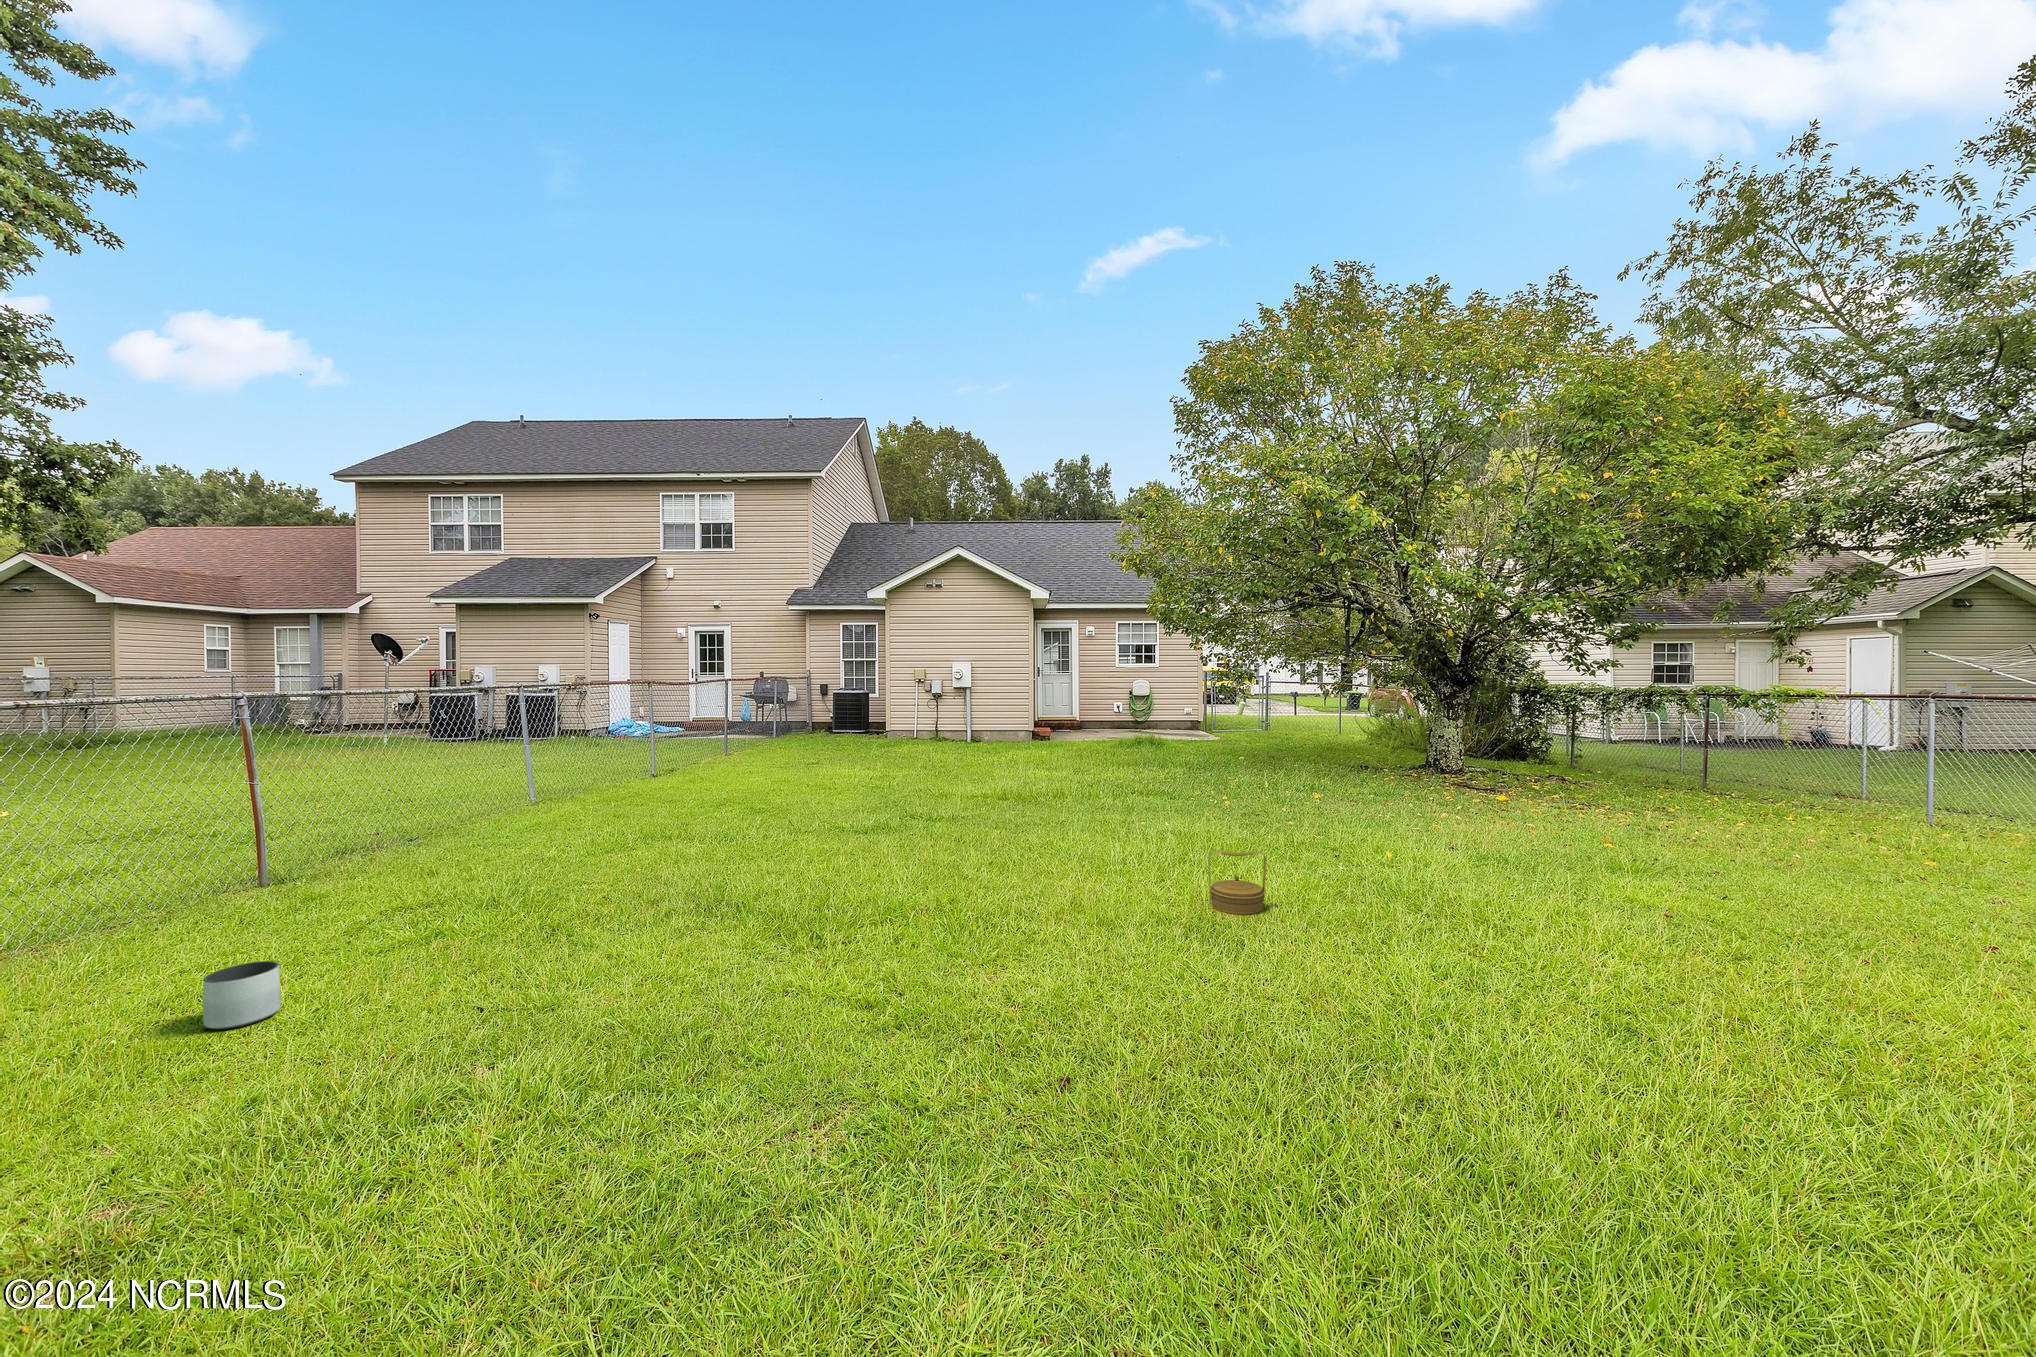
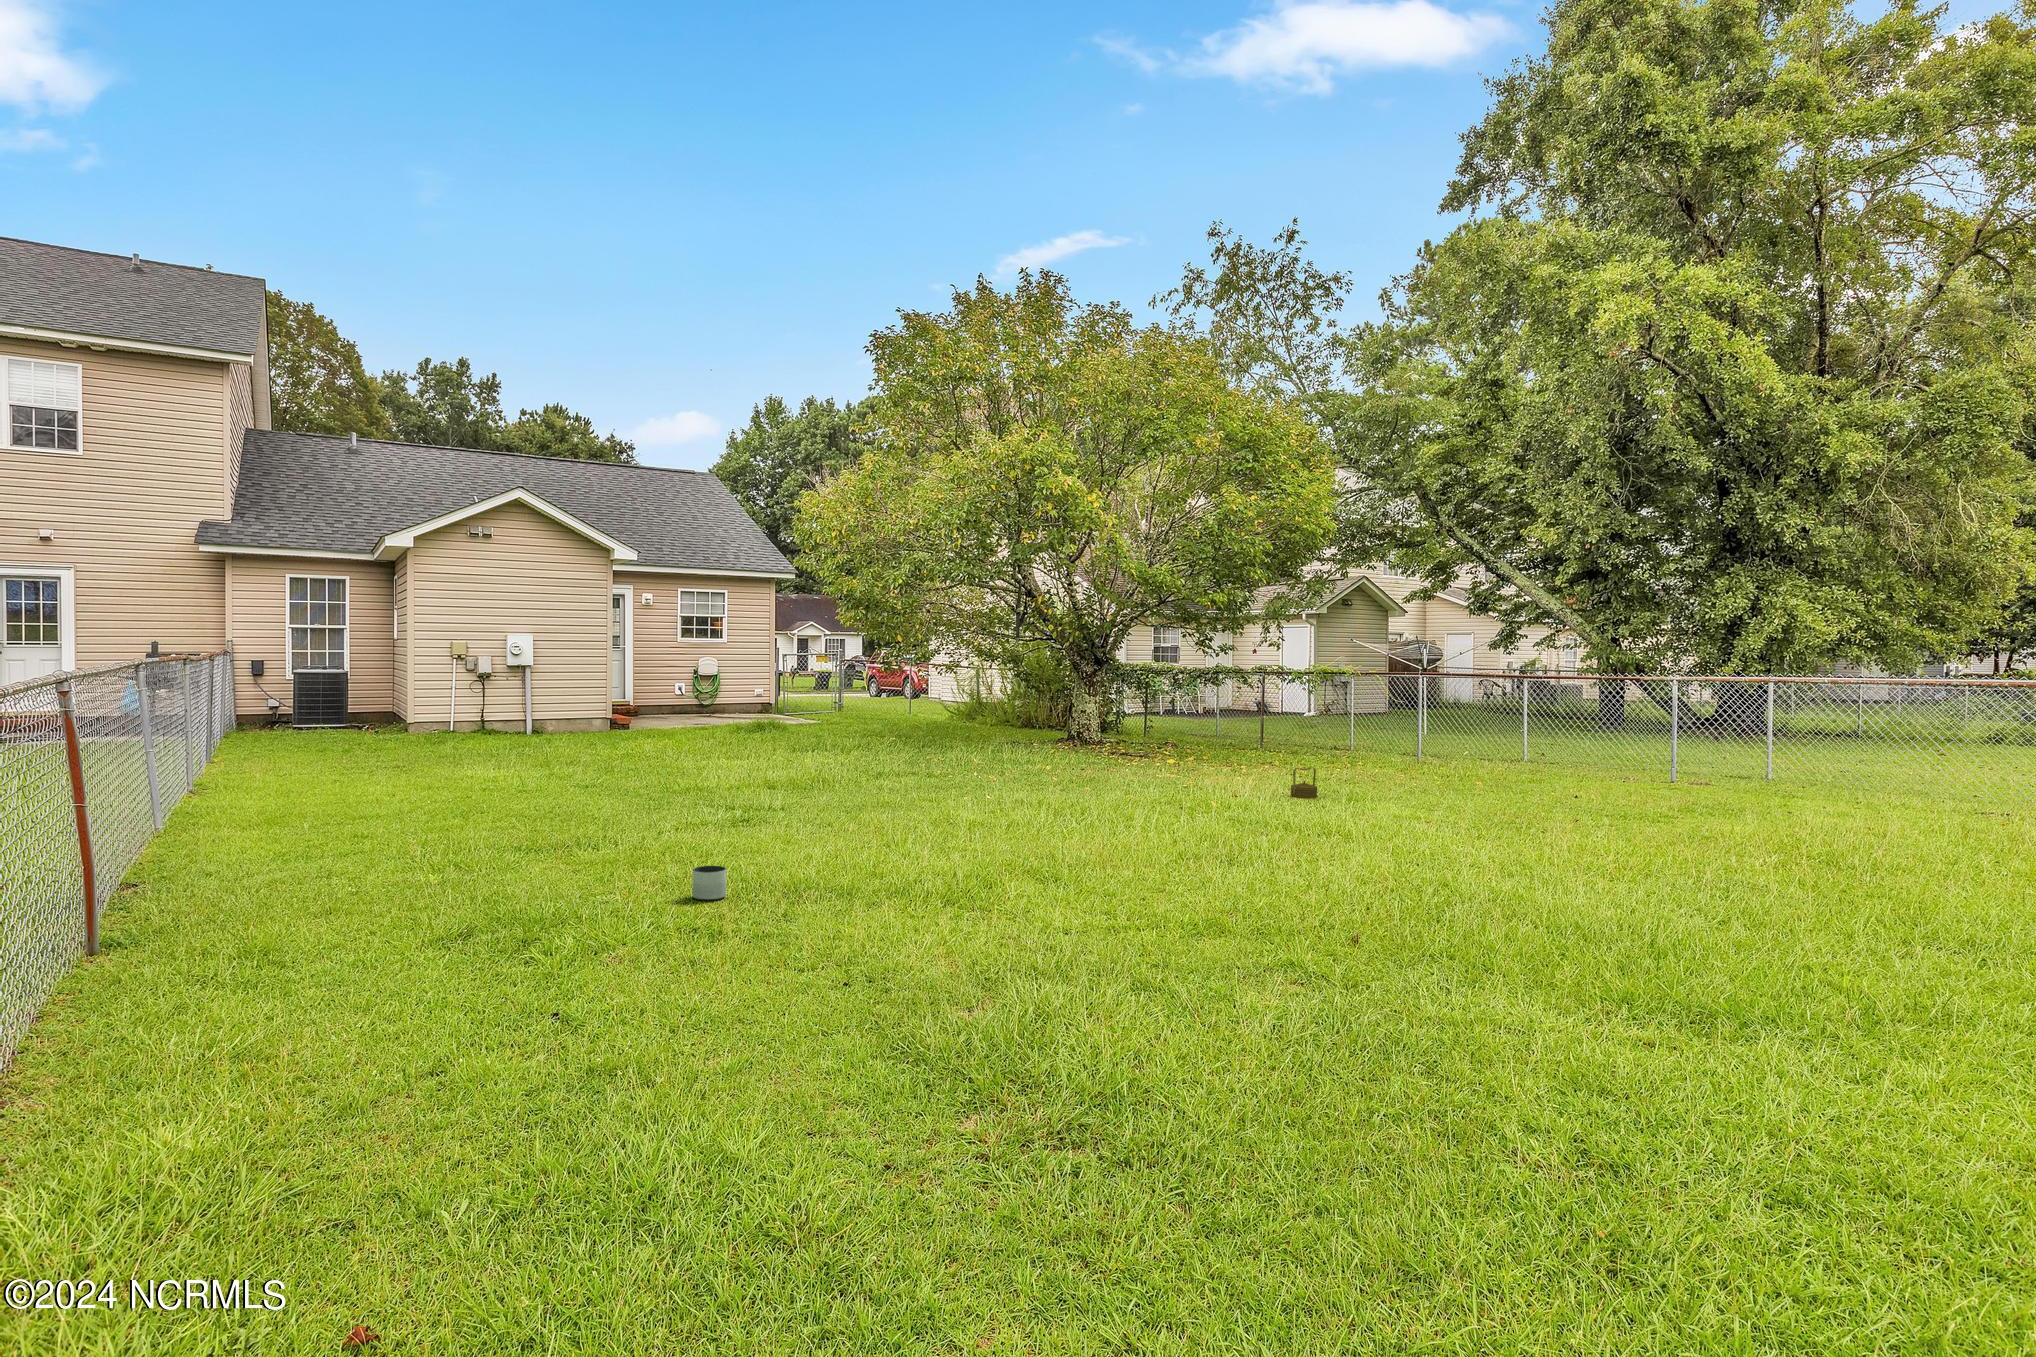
basket: present [1208,851,1266,915] -> present [1291,767,1318,798]

